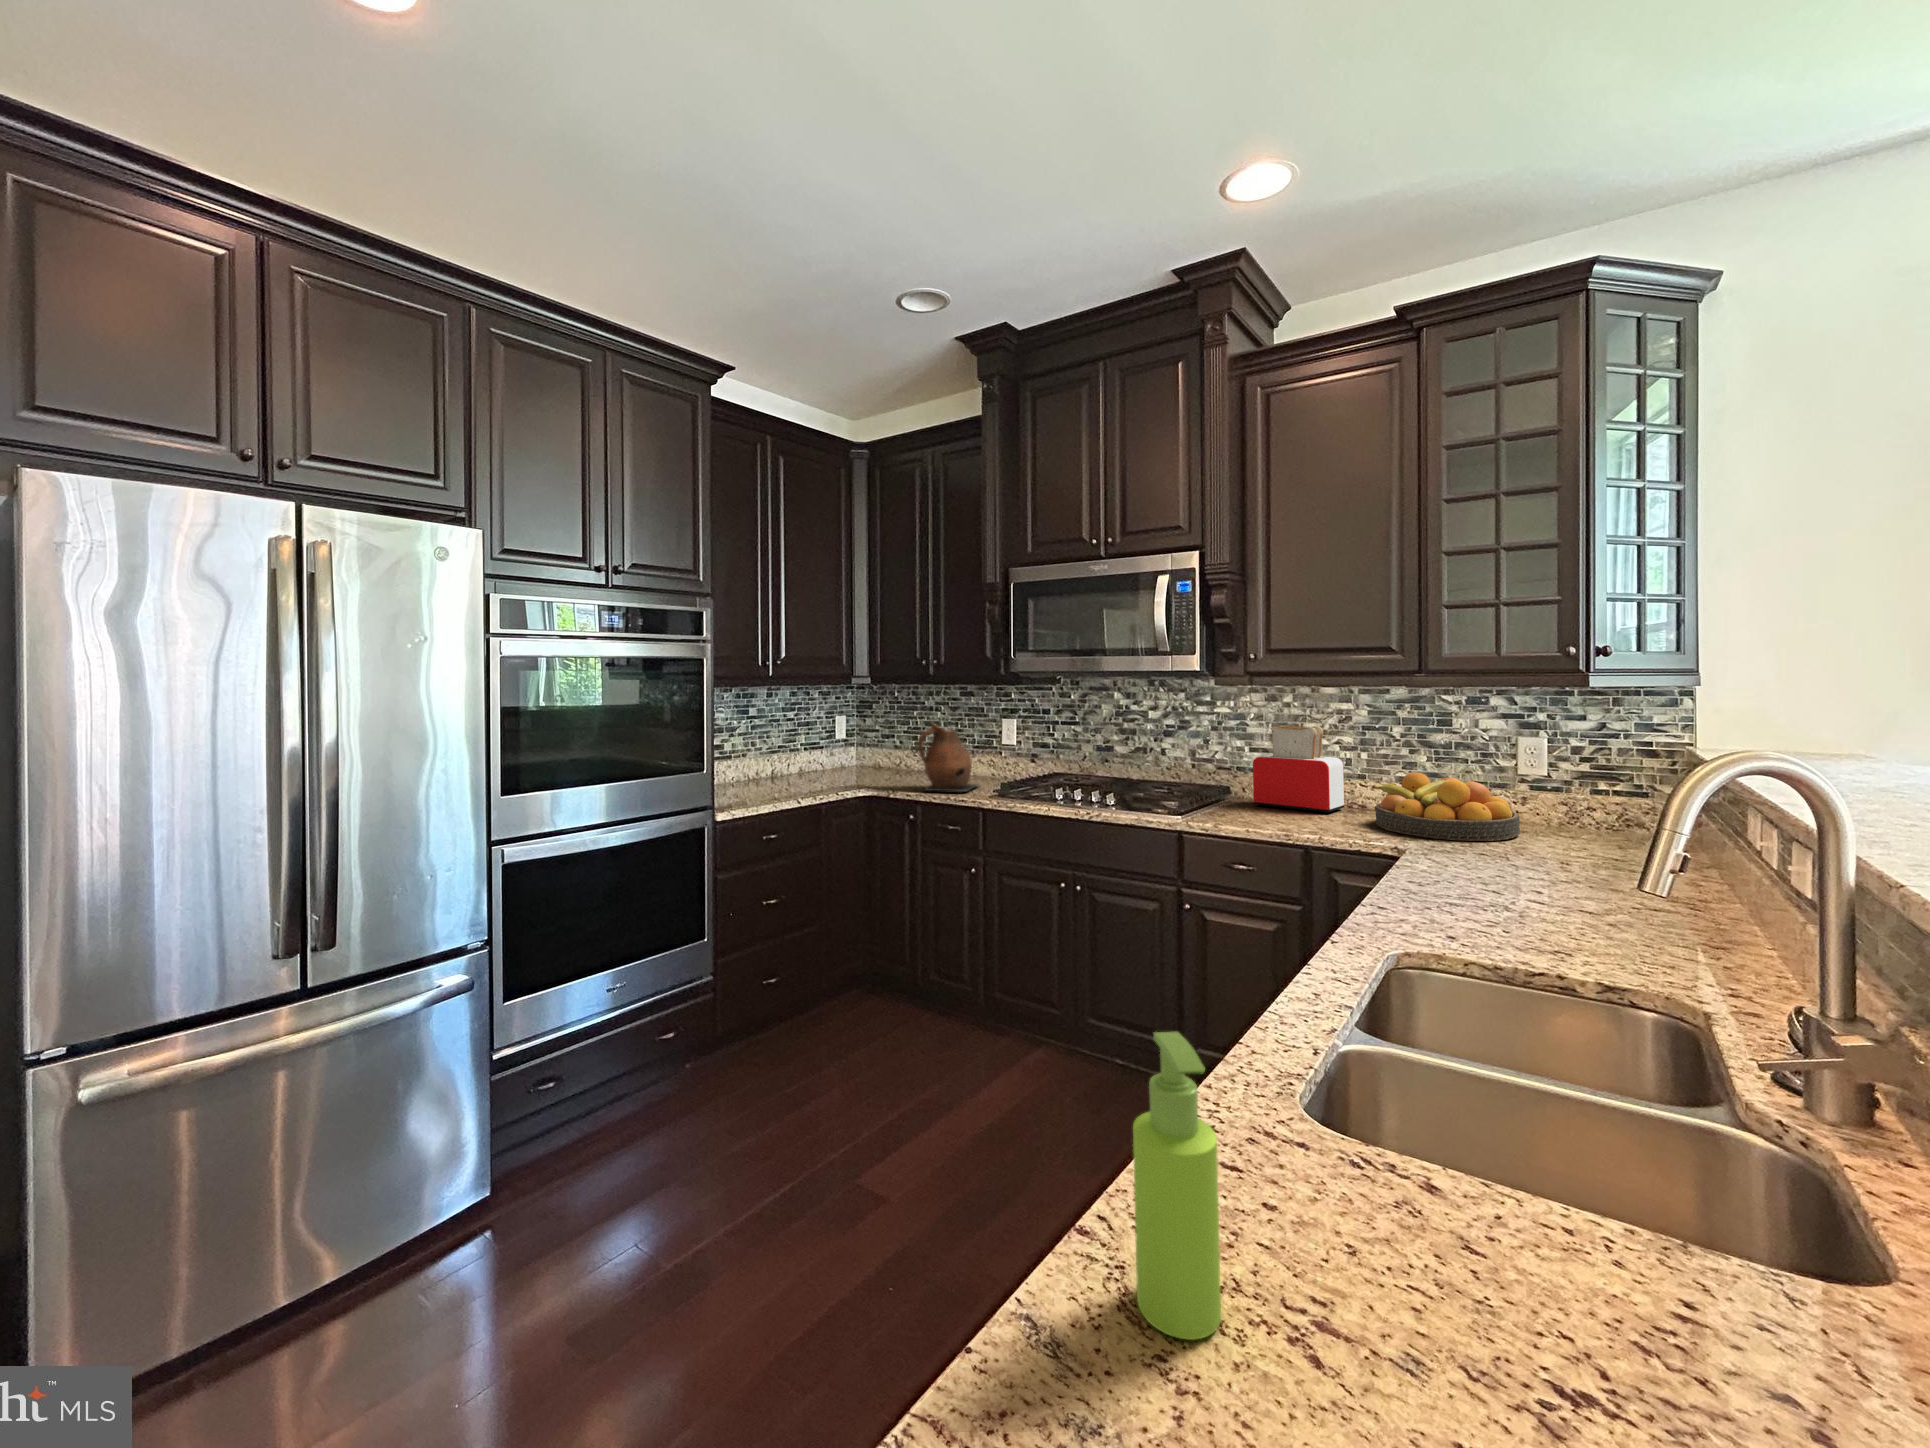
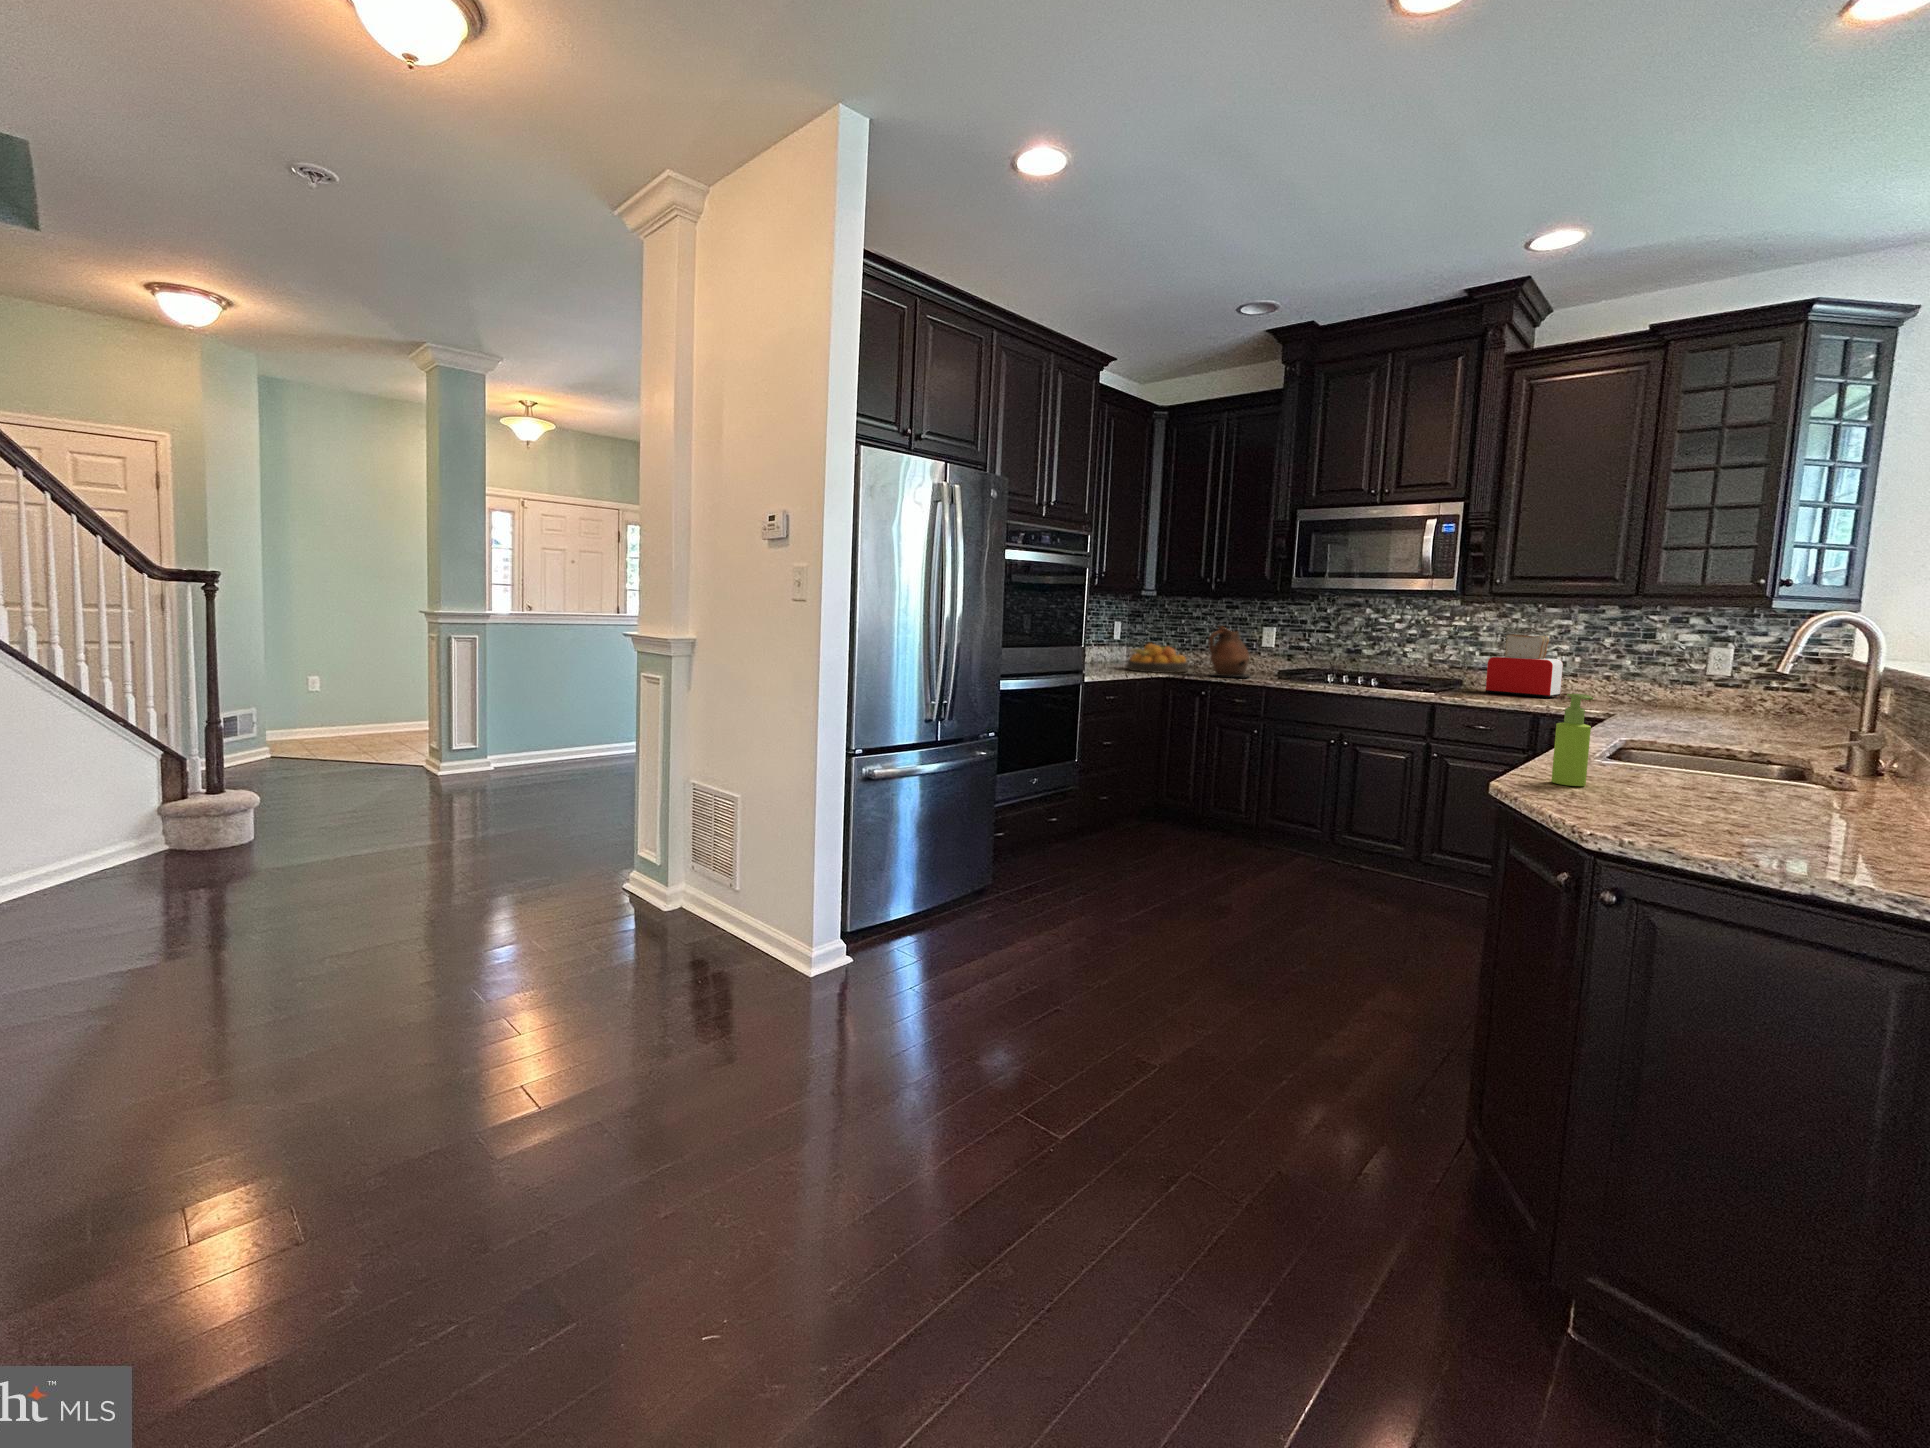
fruit bowl: present [1372,773,1520,841] -> present [1127,643,1189,673]

